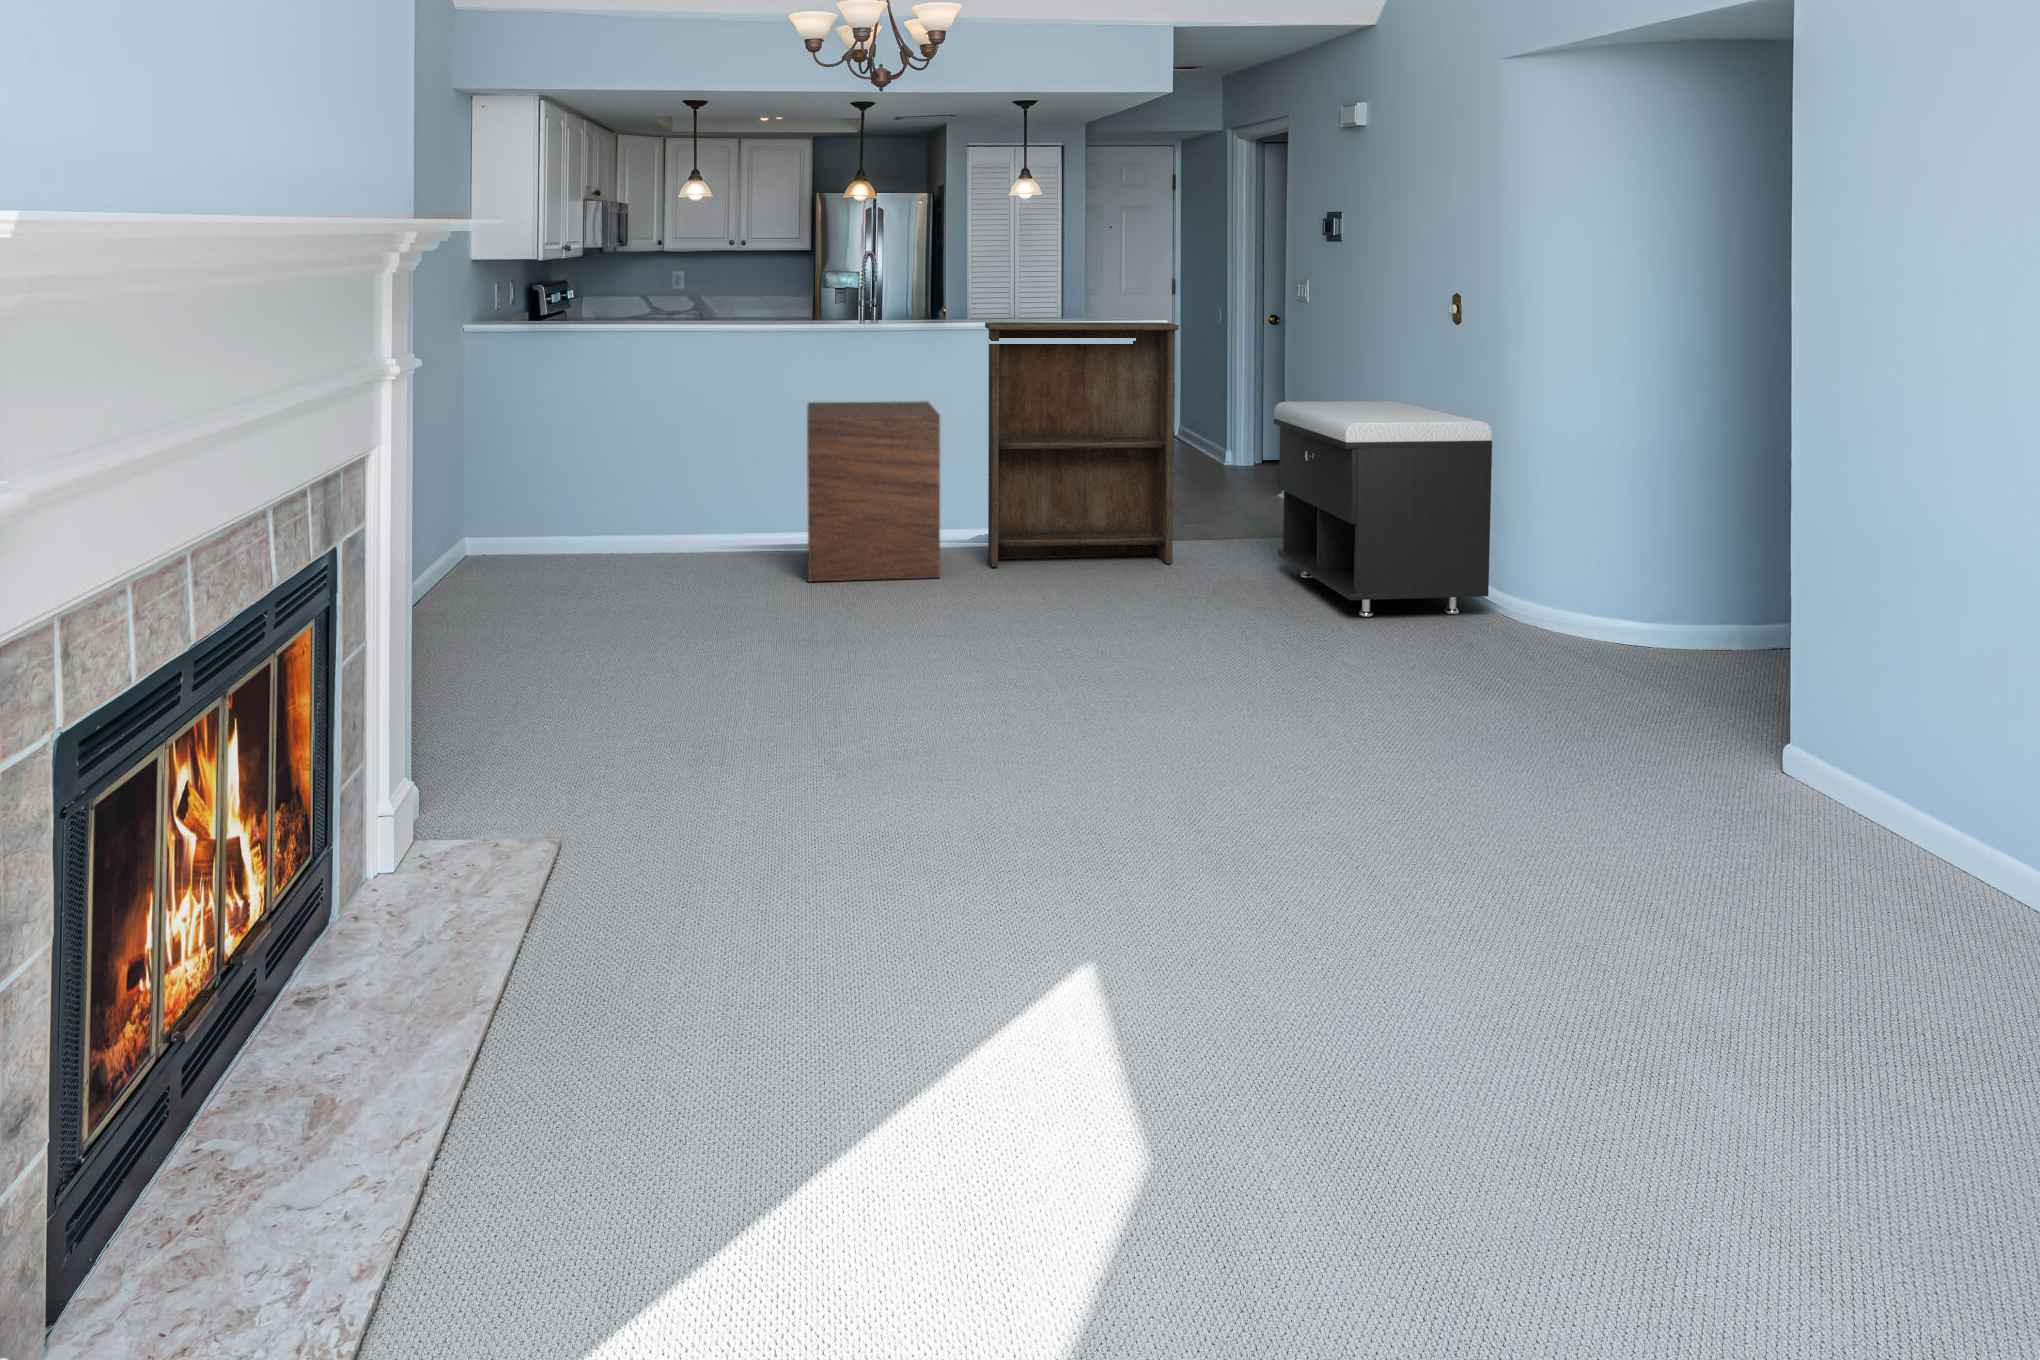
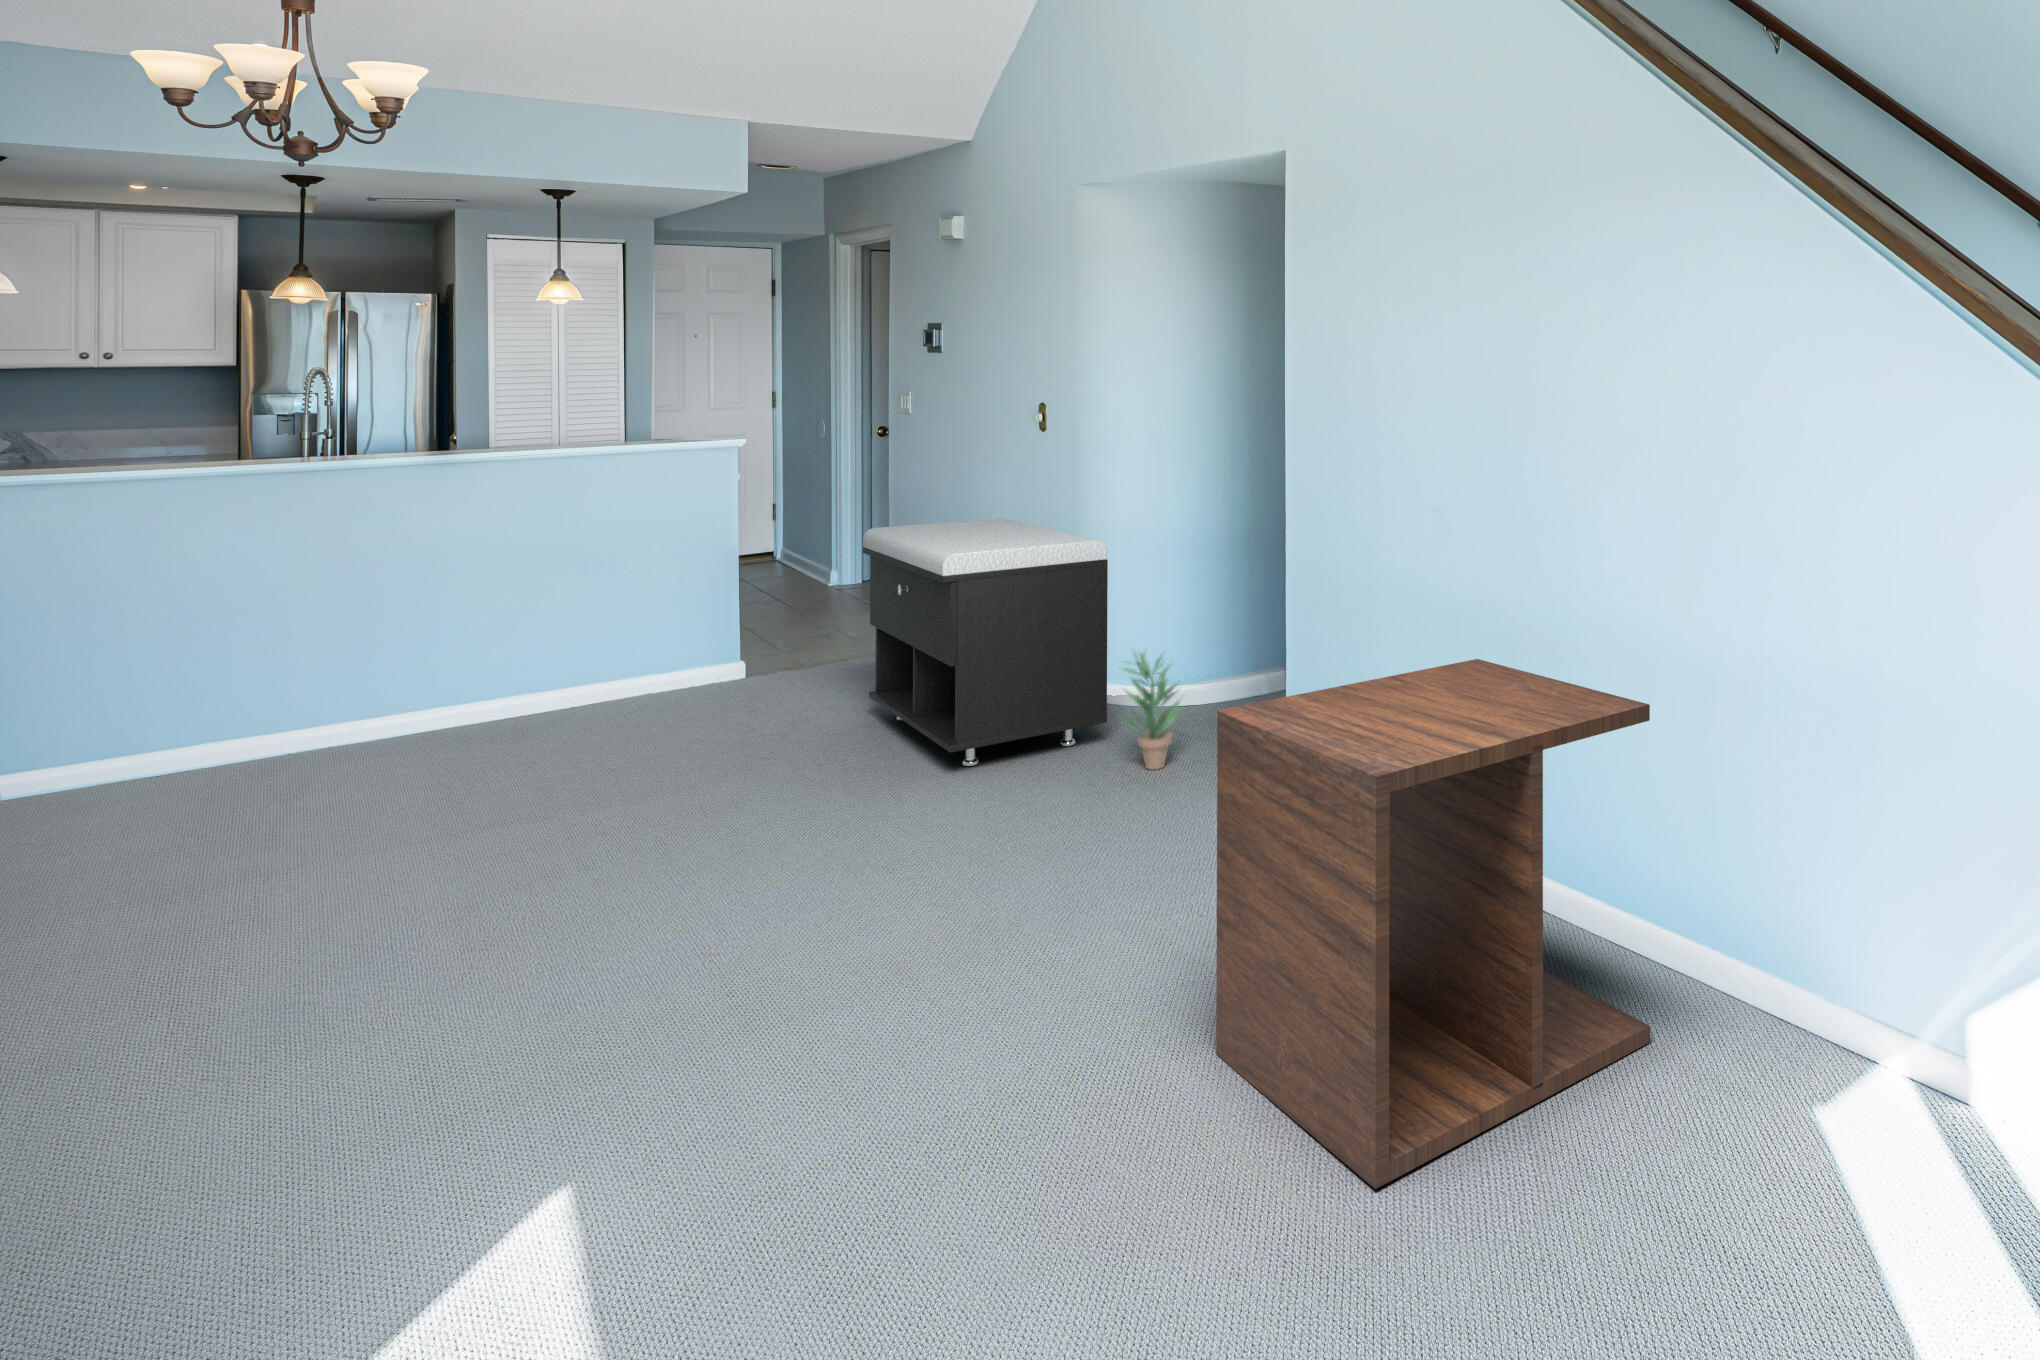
bookshelf: present [985,322,1179,567] -> none [459,445,742,765]
side table: present [807,401,940,581] -> present [1216,659,1650,1189]
potted plant: none [1497,523,1564,642] -> present [1124,652,1182,770]

